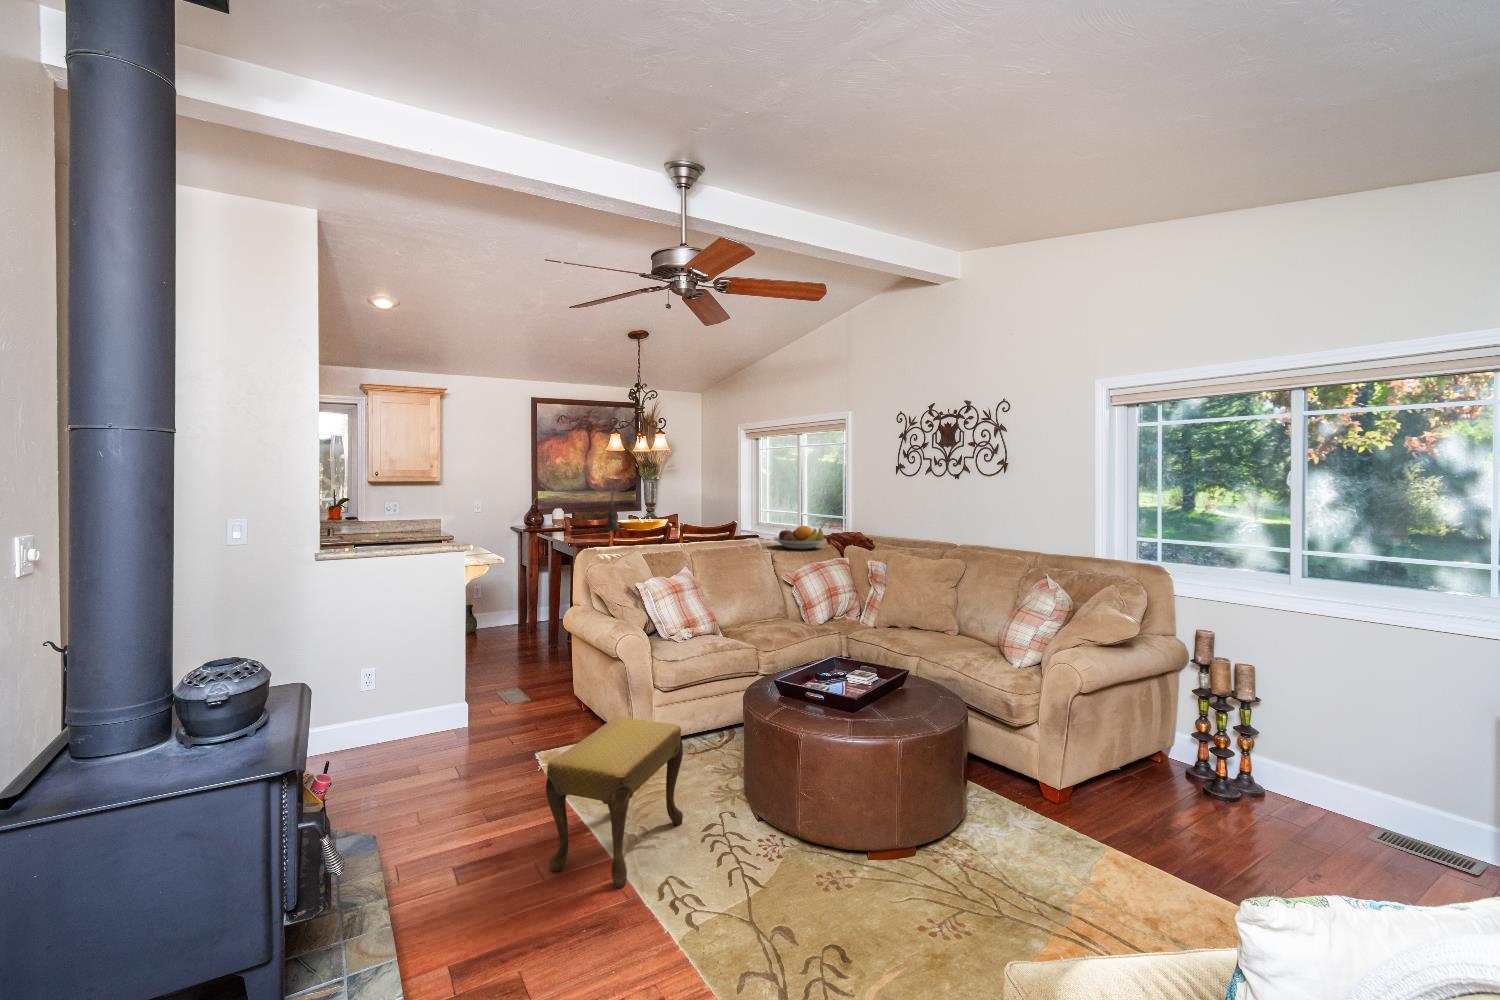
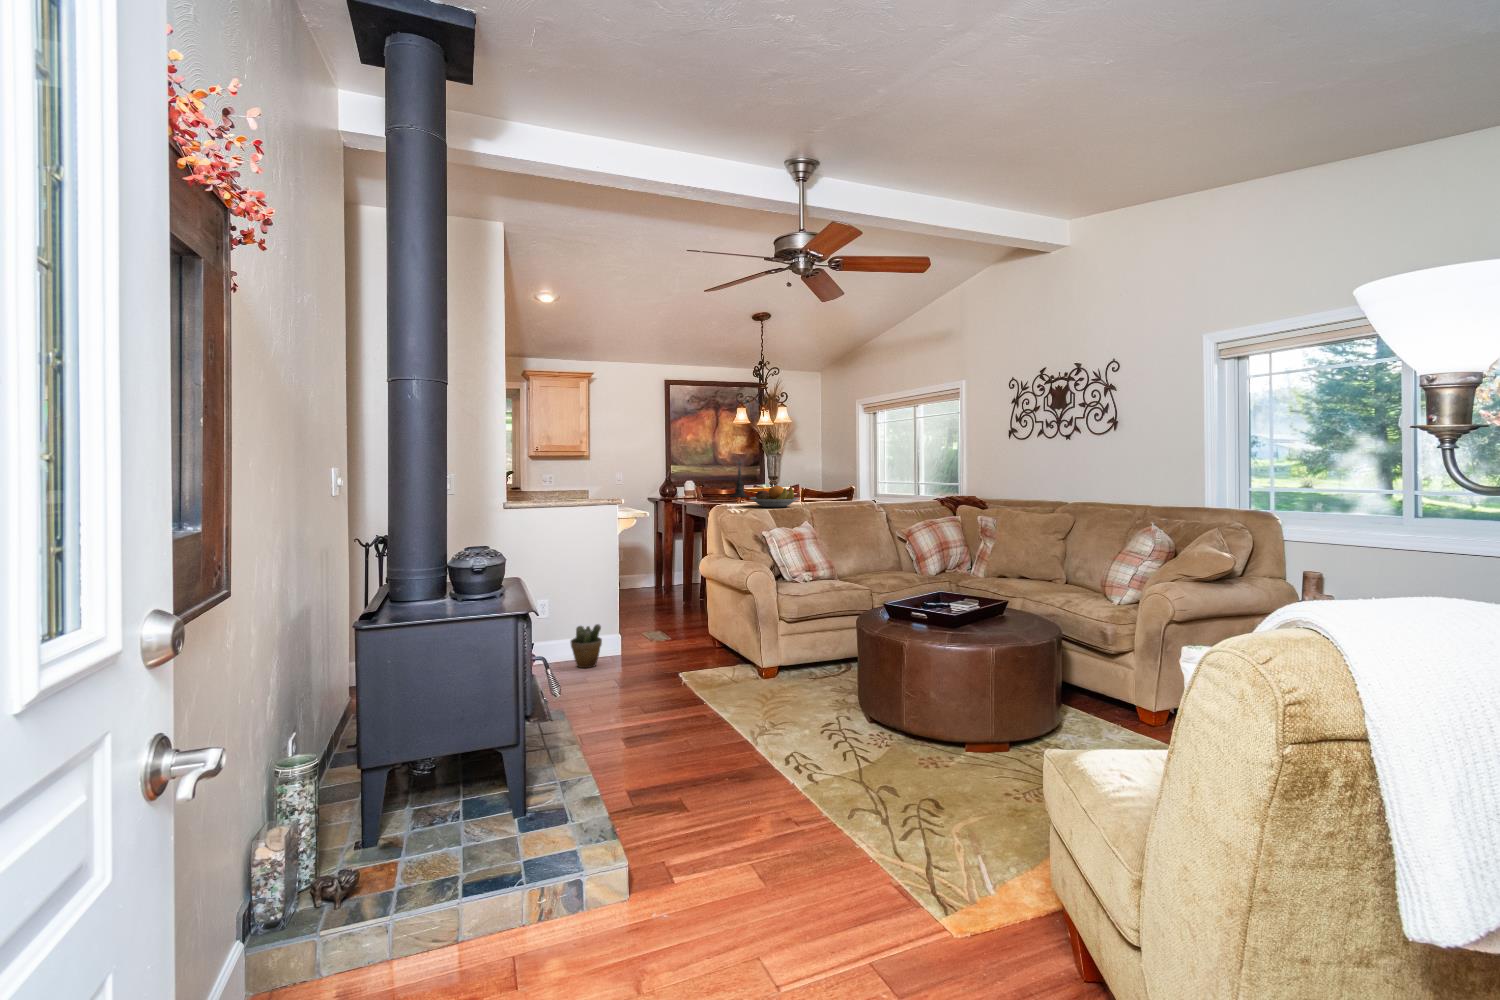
fruit bowl: present [773,526,826,549] -> present [750,486,799,507]
potted plant: none [398,700,439,755] -> present [570,624,602,668]
footstool: present [546,717,683,888] -> none [695,630,805,756]

